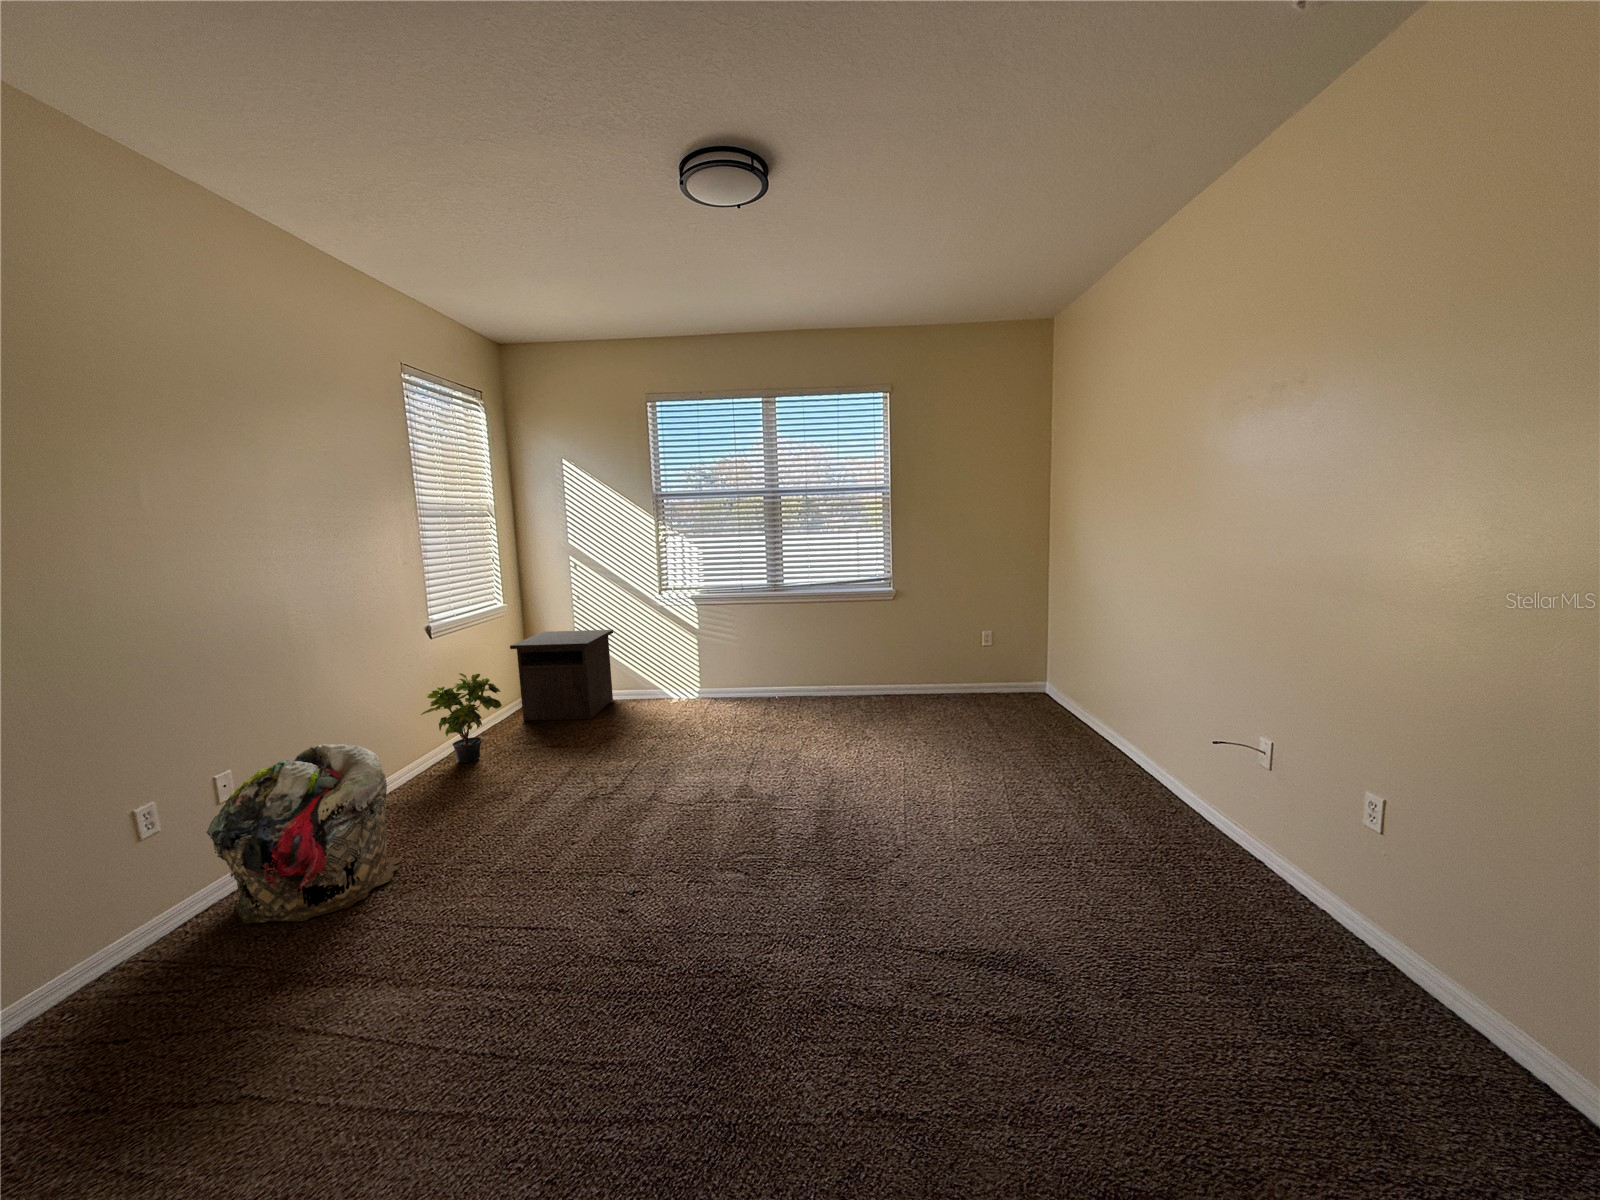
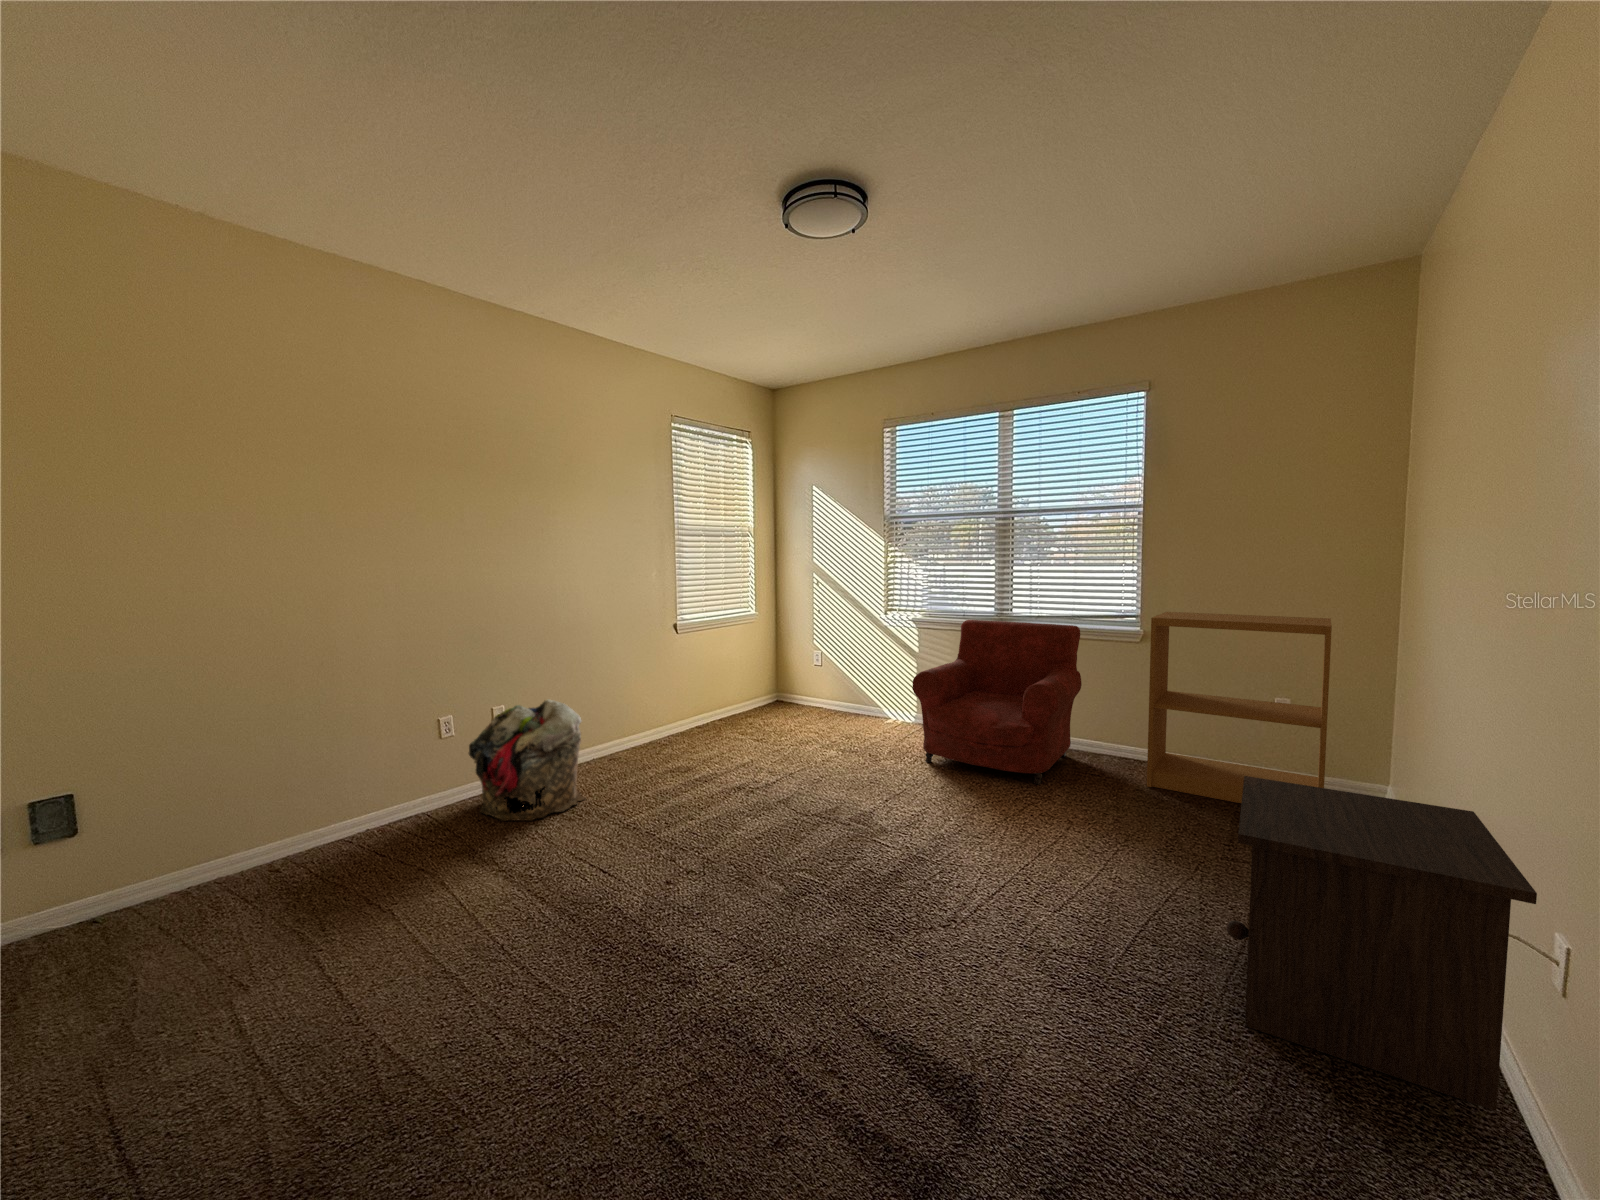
bookshelf: none [910,569,1030,711] -> present [1147,612,1332,803]
armchair: none [726,590,861,728] -> present [912,620,1082,784]
nightstand: present [510,630,613,721] -> present [1226,776,1537,1111]
potted plant: present [421,673,502,762] -> none [658,665,720,740]

